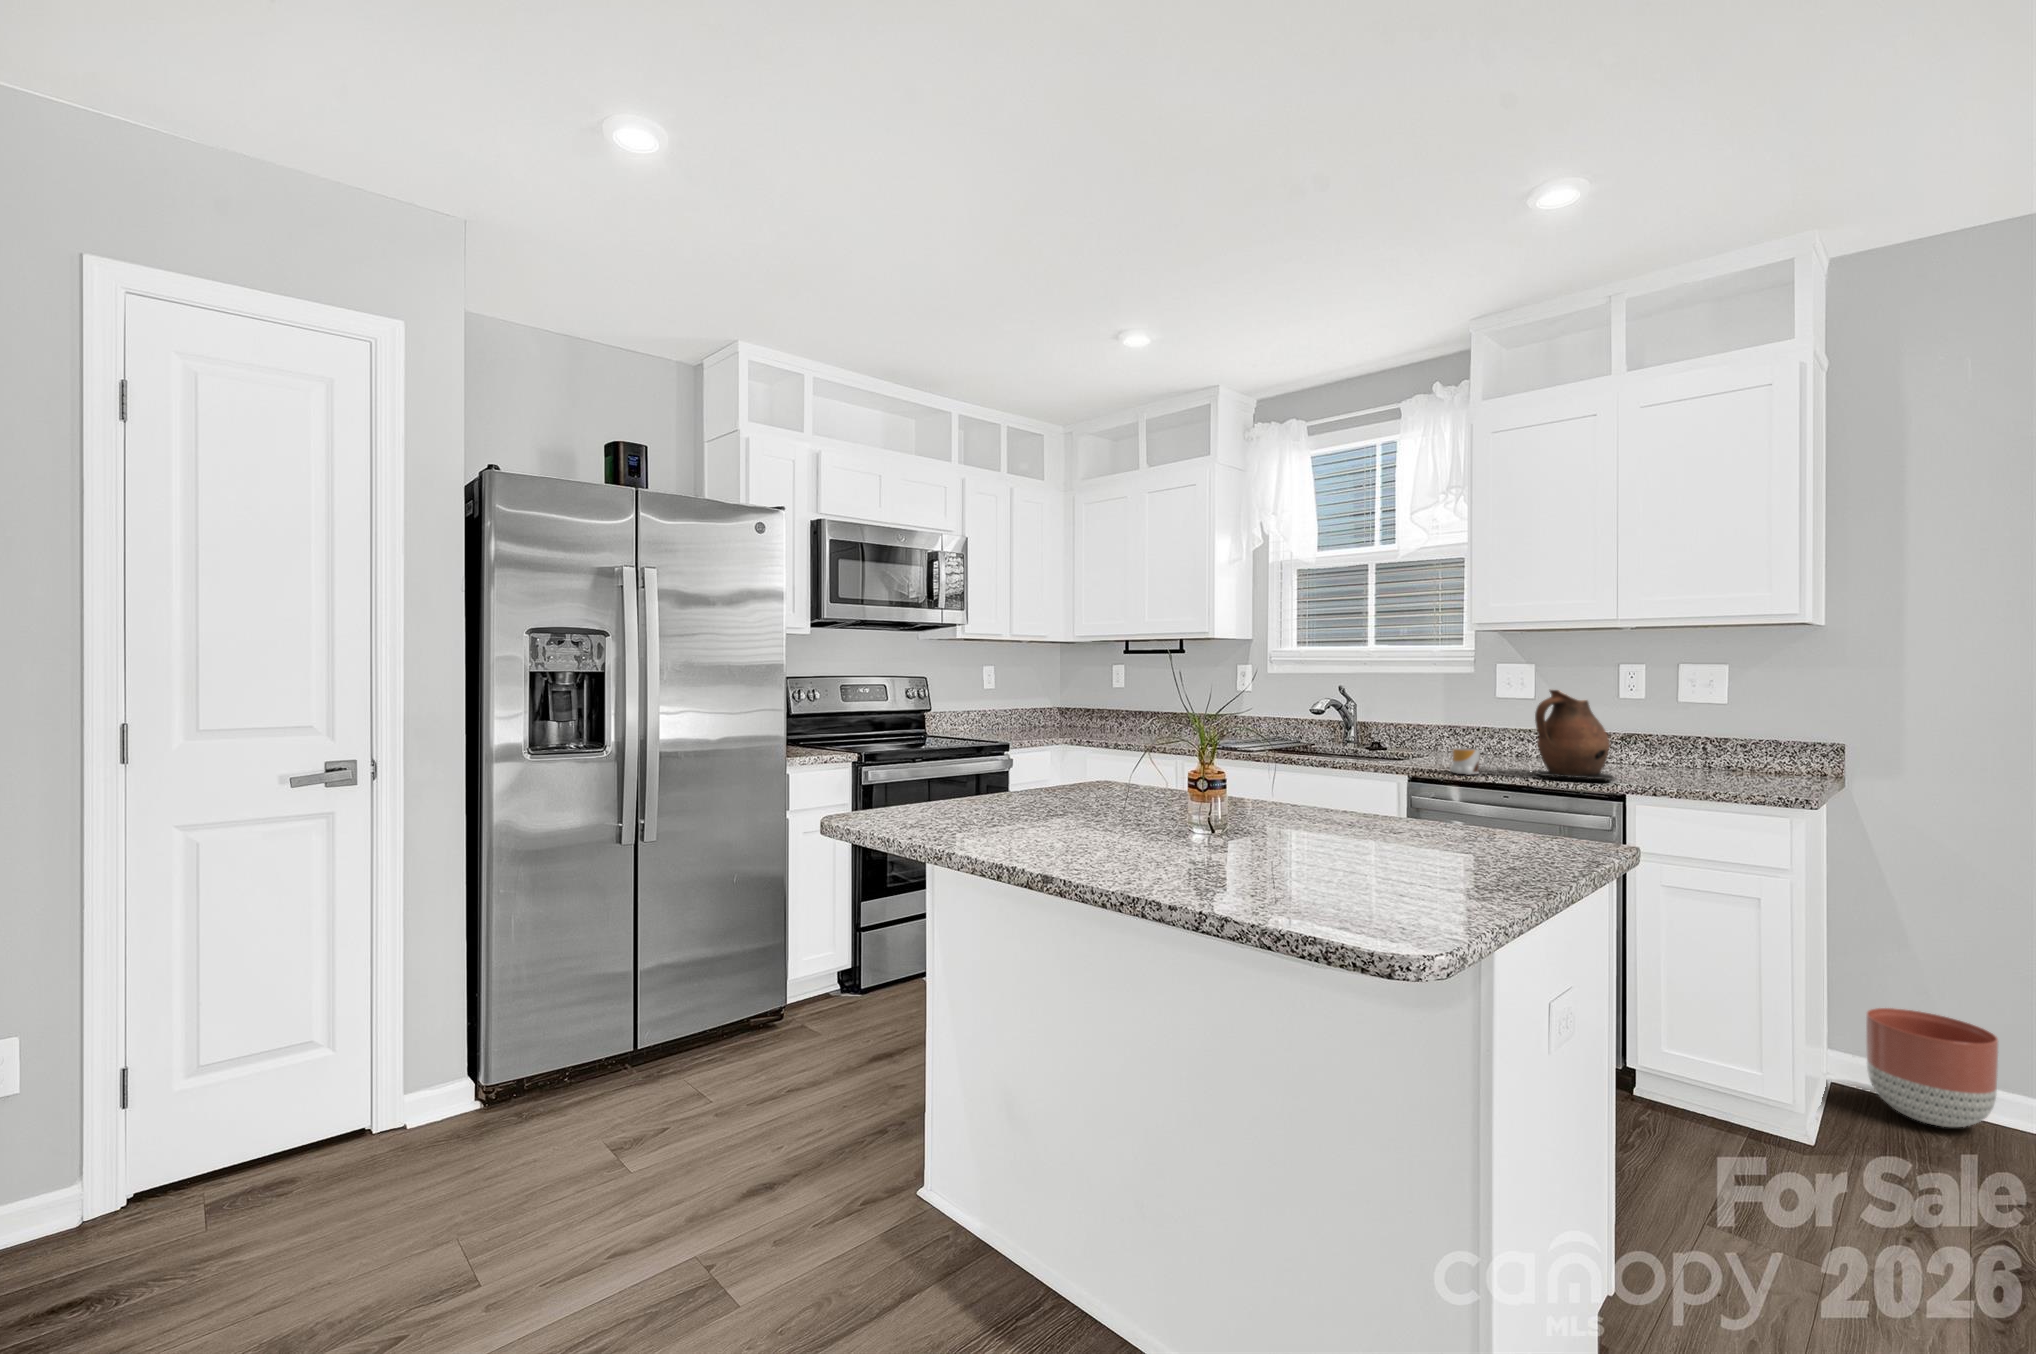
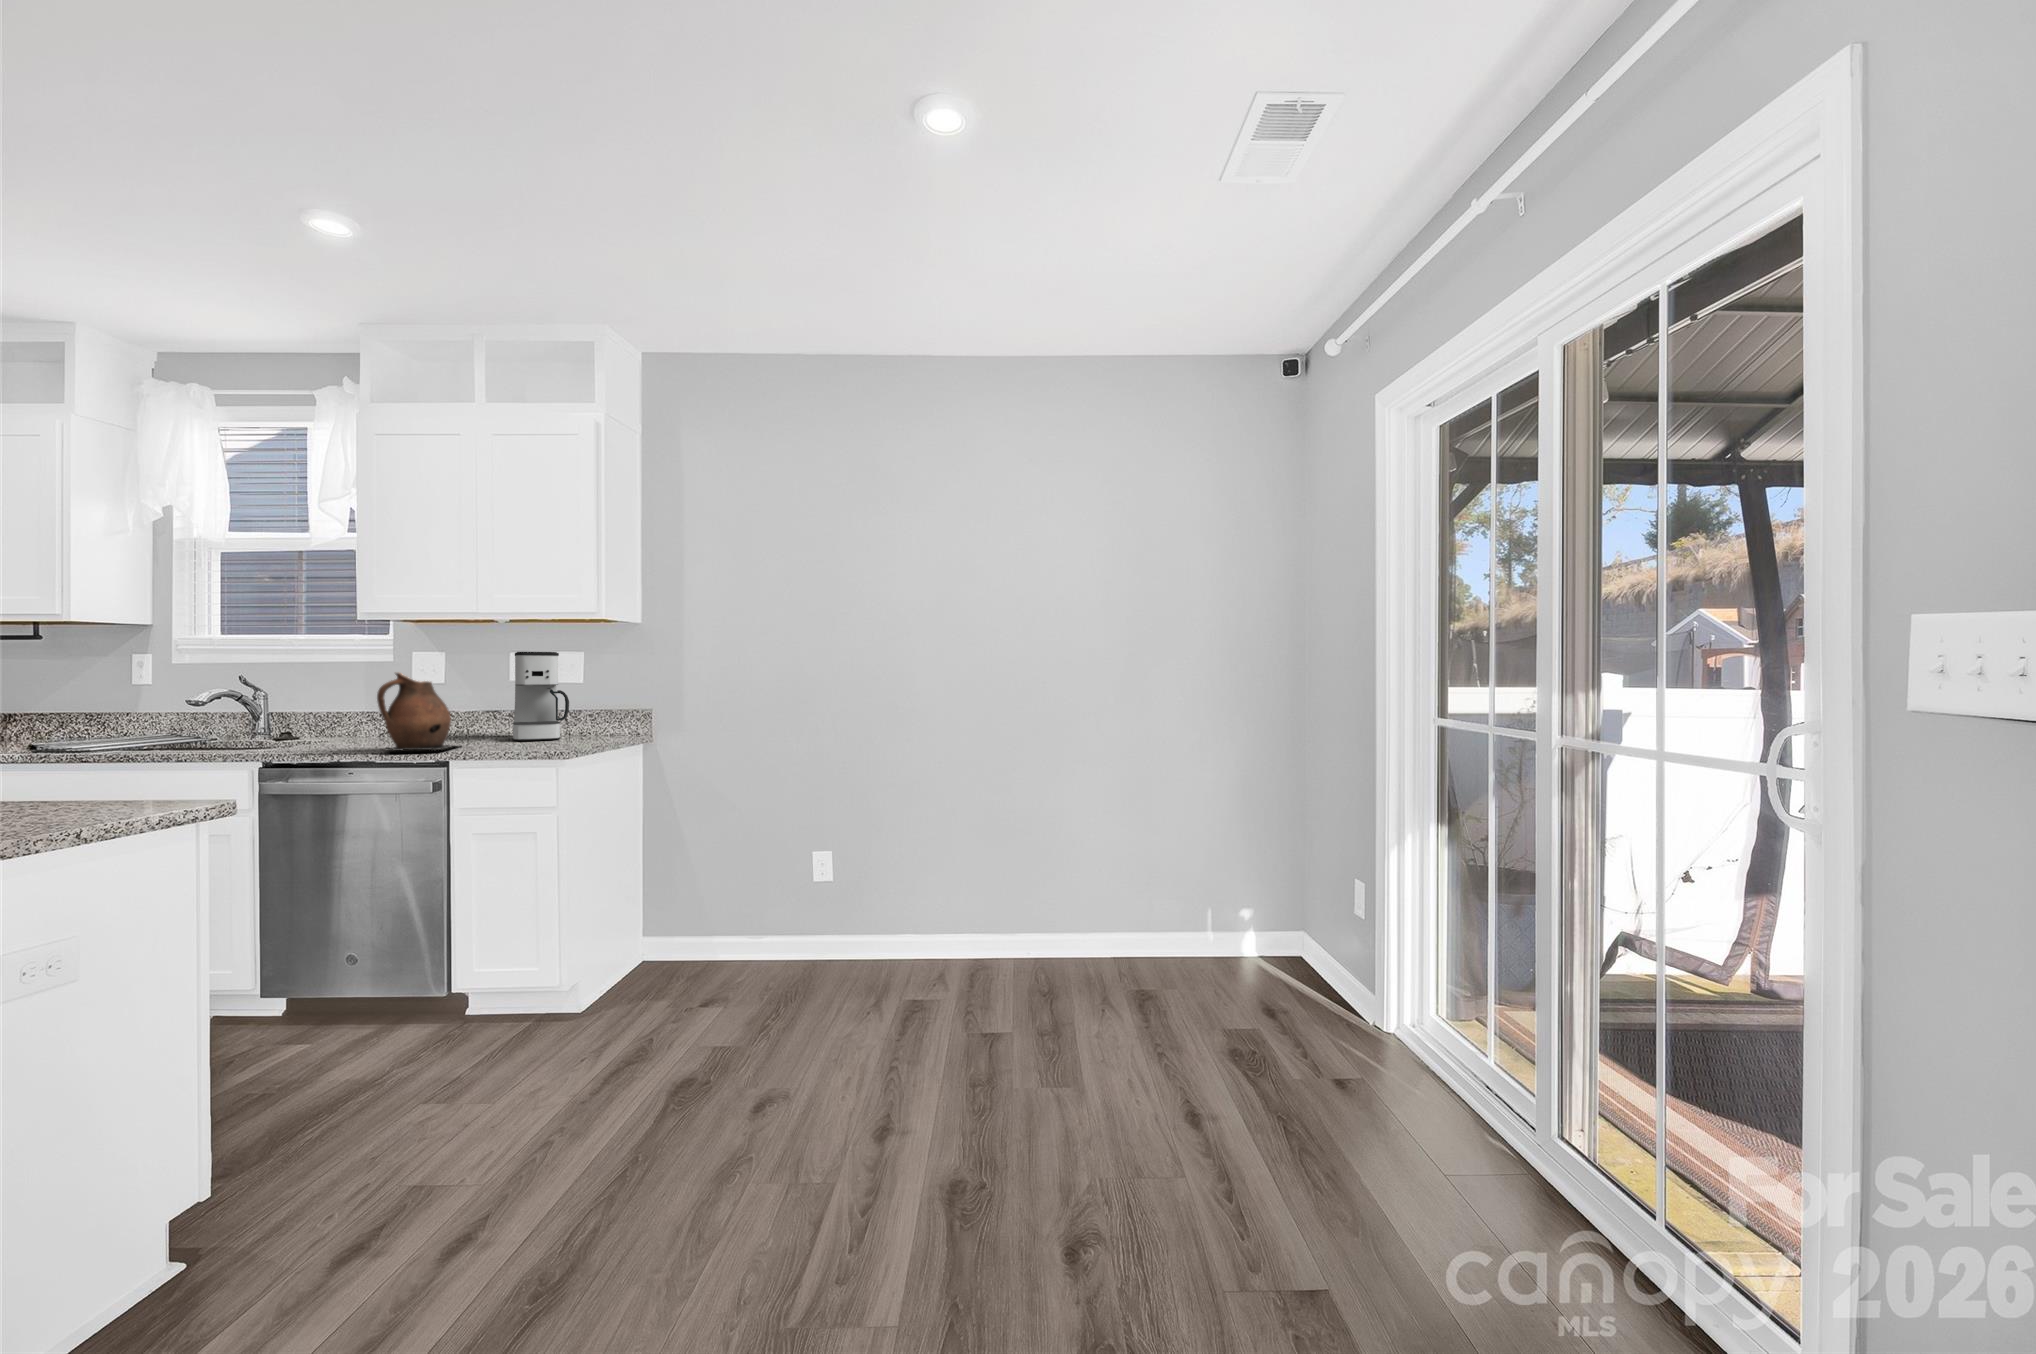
coffee maker: none [1637,665,1720,773] -> present [512,652,569,741]
mug: present [1450,748,1489,775] -> none [294,730,338,756]
planter: present [1866,1008,1998,1127] -> none [648,899,719,978]

